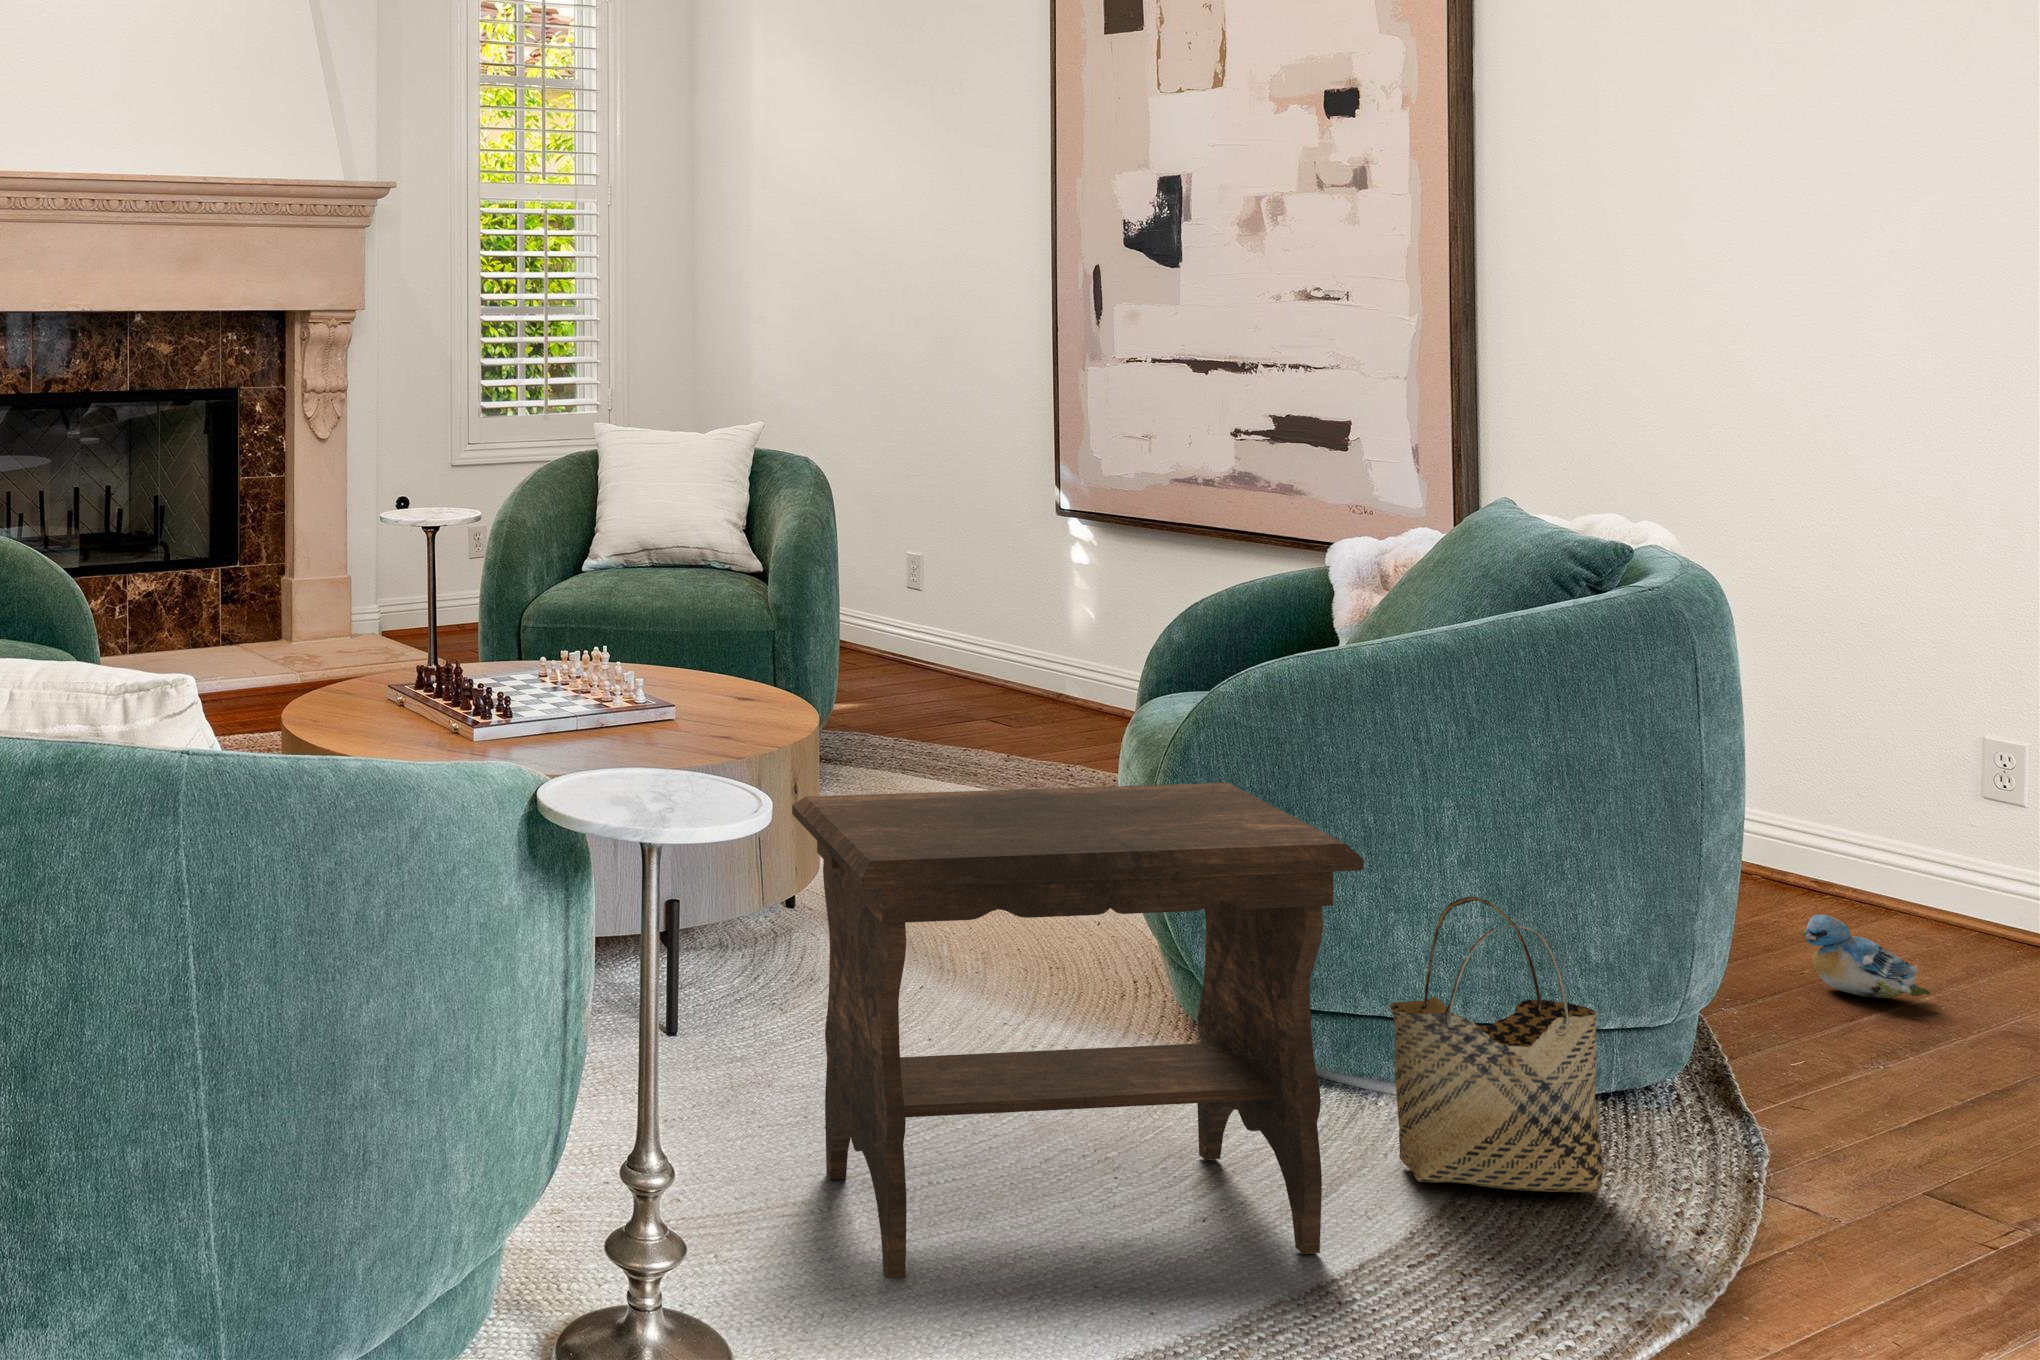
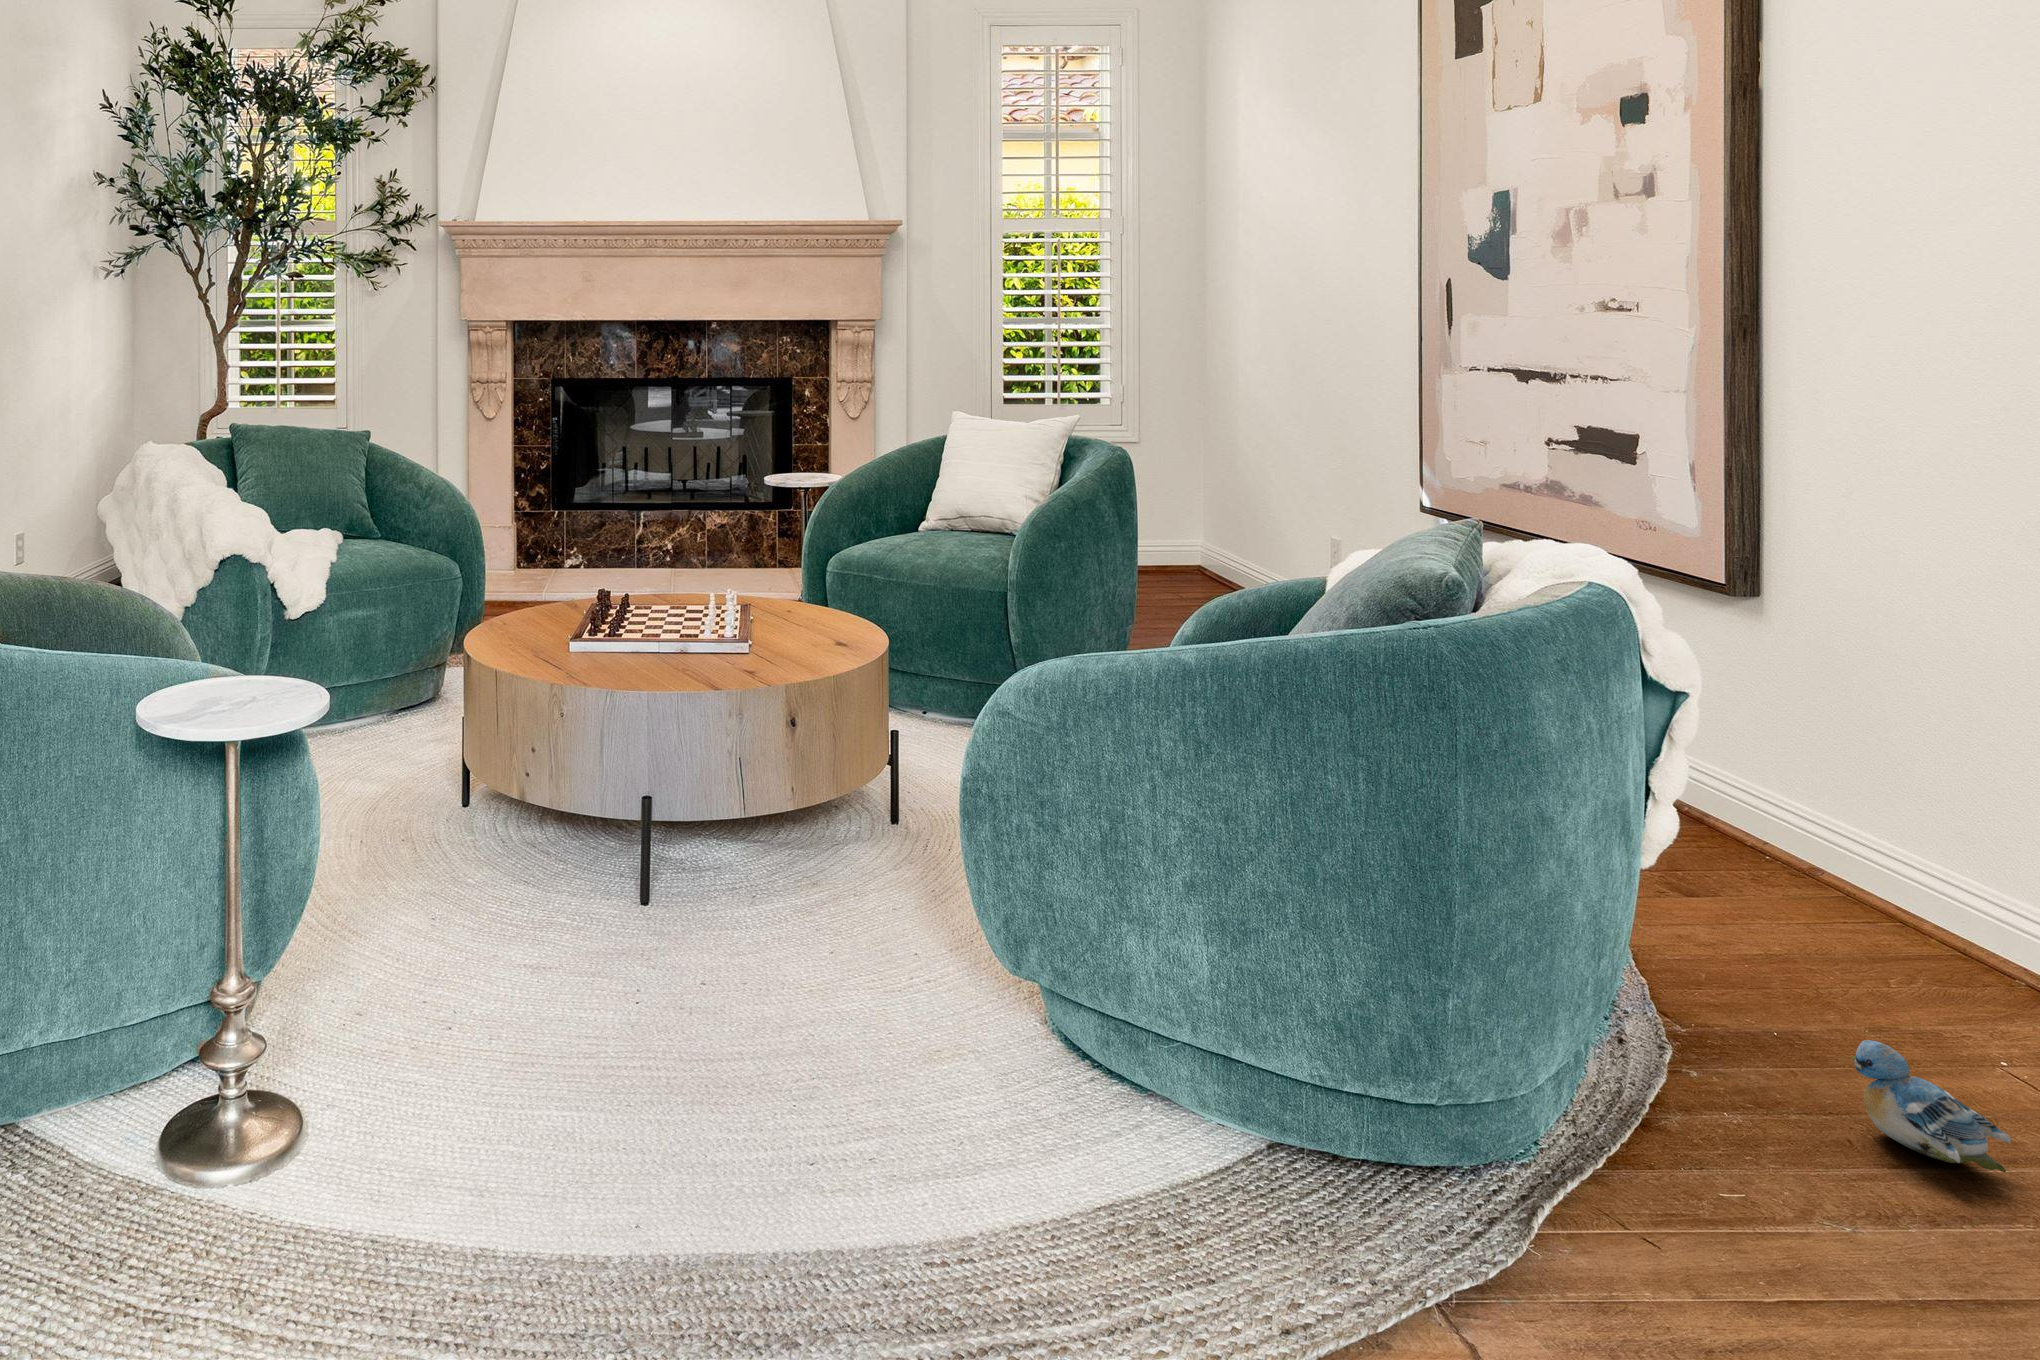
footstool: present [792,783,1364,1278] -> none [408,709,893,1207]
woven basket: present [1390,897,1603,1193] -> none [992,908,1201,1243]

